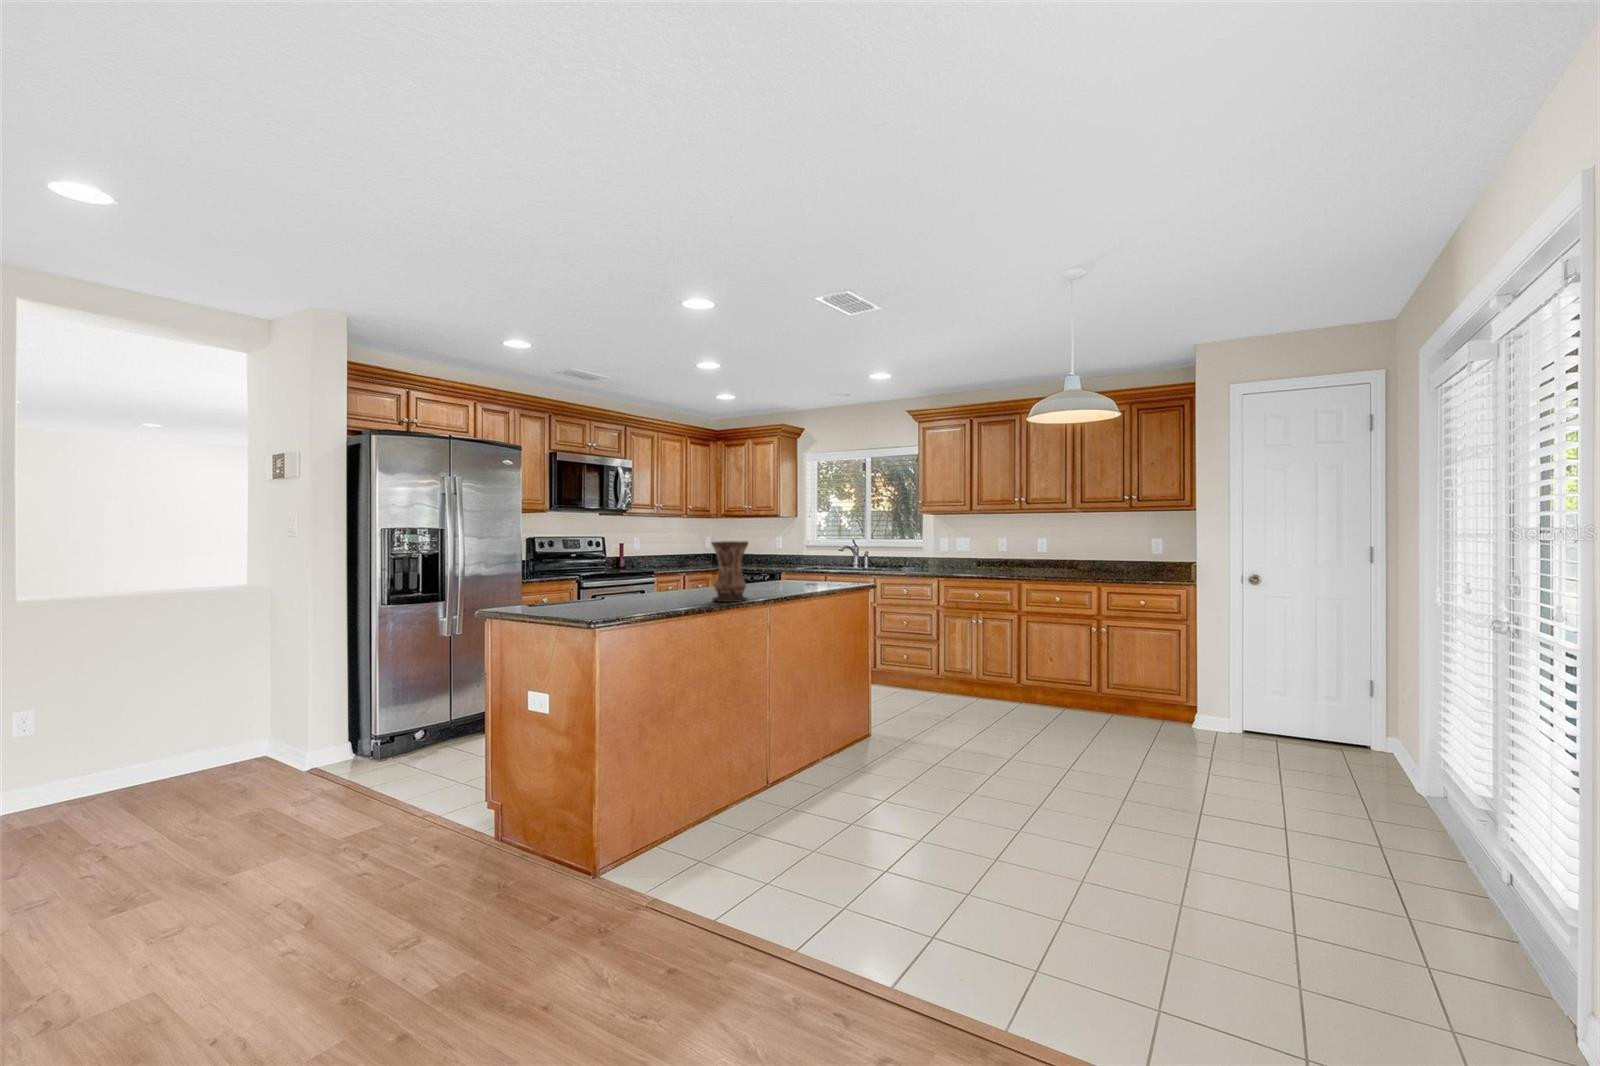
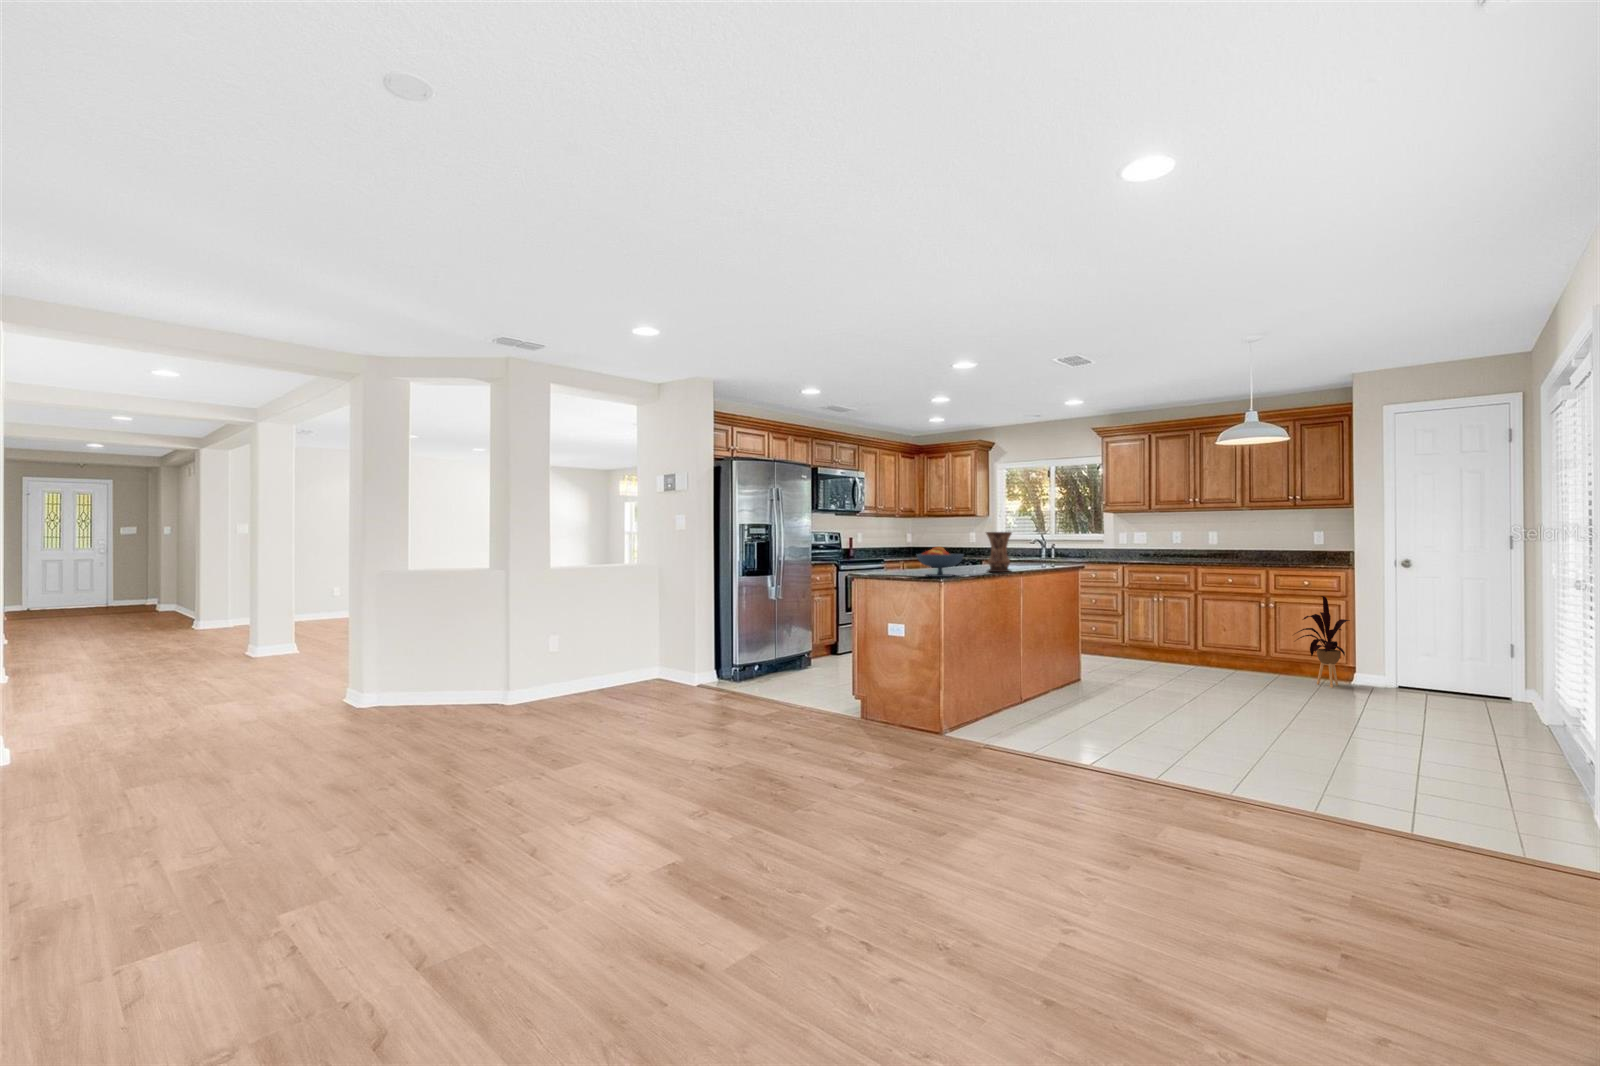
fruit bowl: none [590,564,665,613] -> present [917,547,964,577]
house plant: none [1126,622,1194,738] -> present [1295,596,1350,687]

